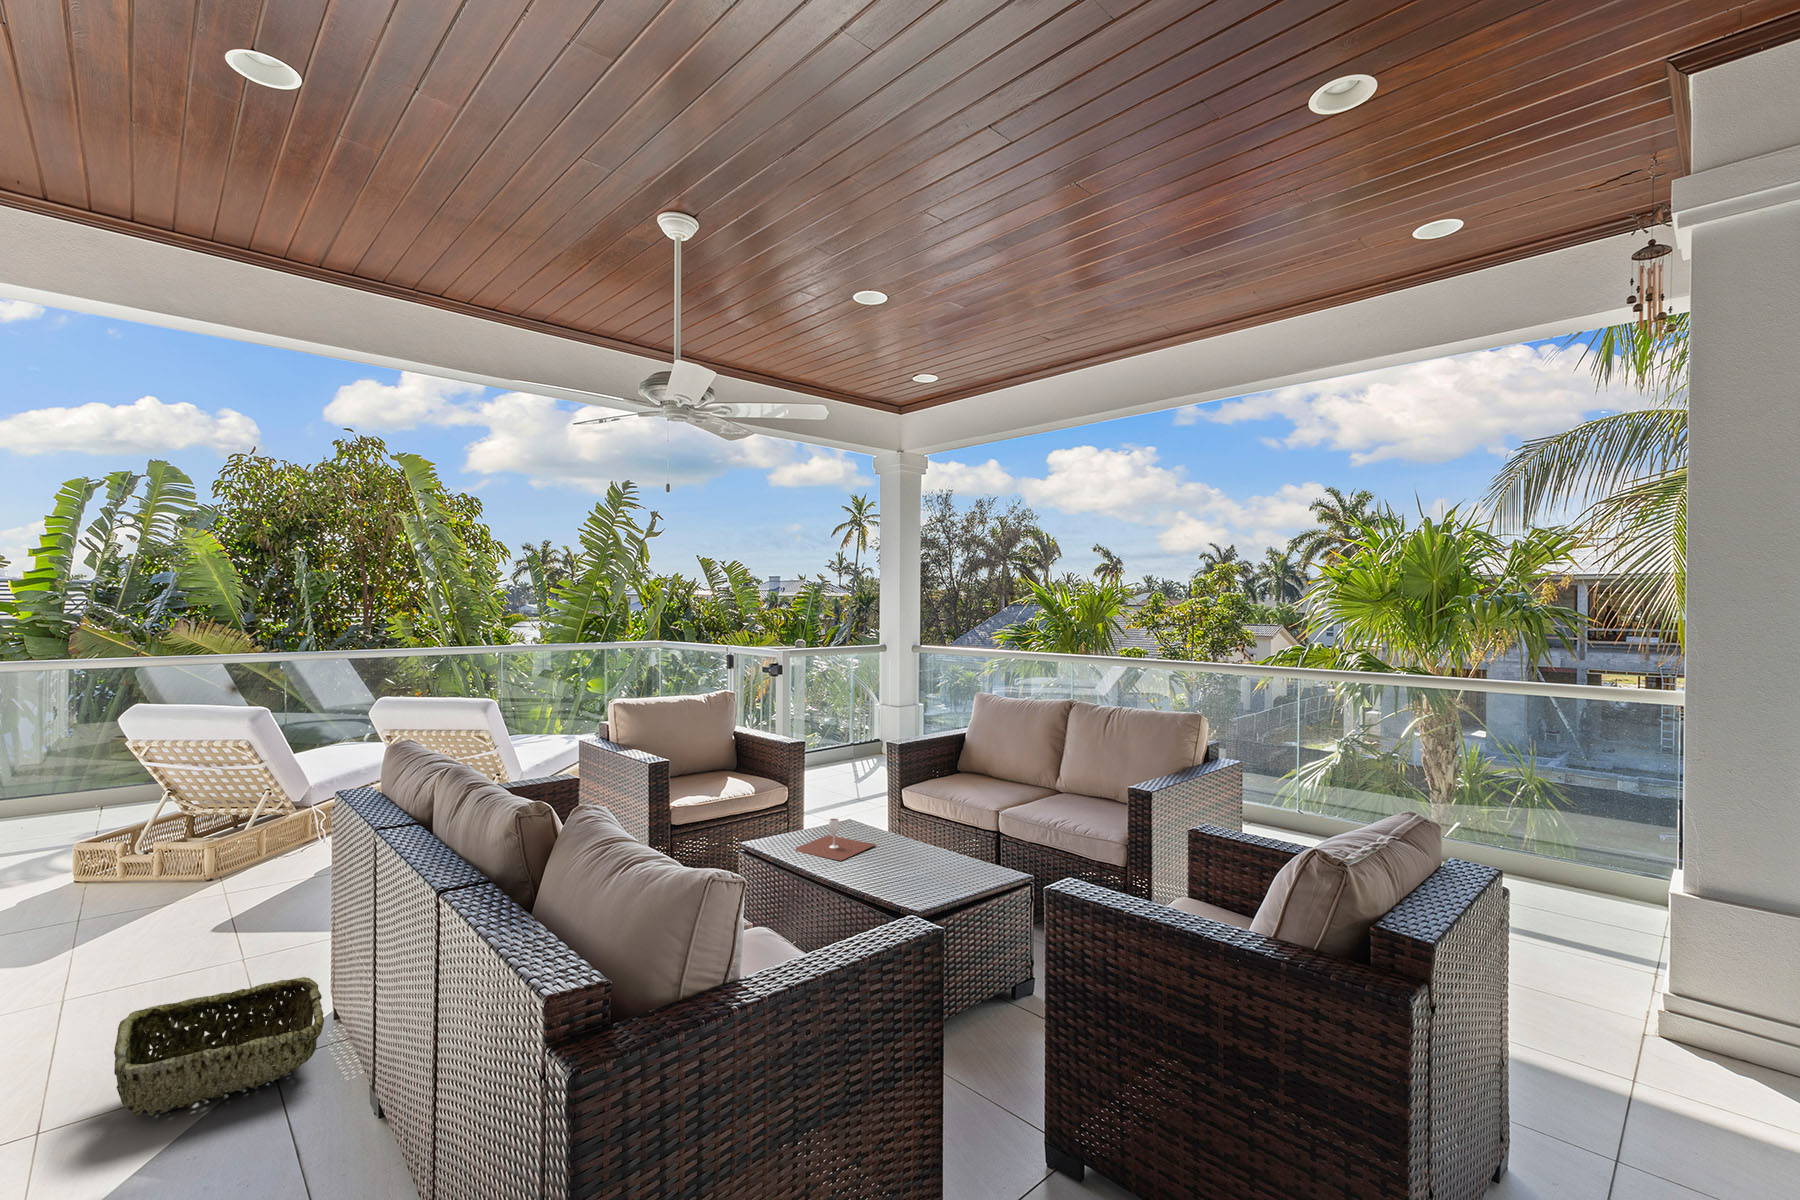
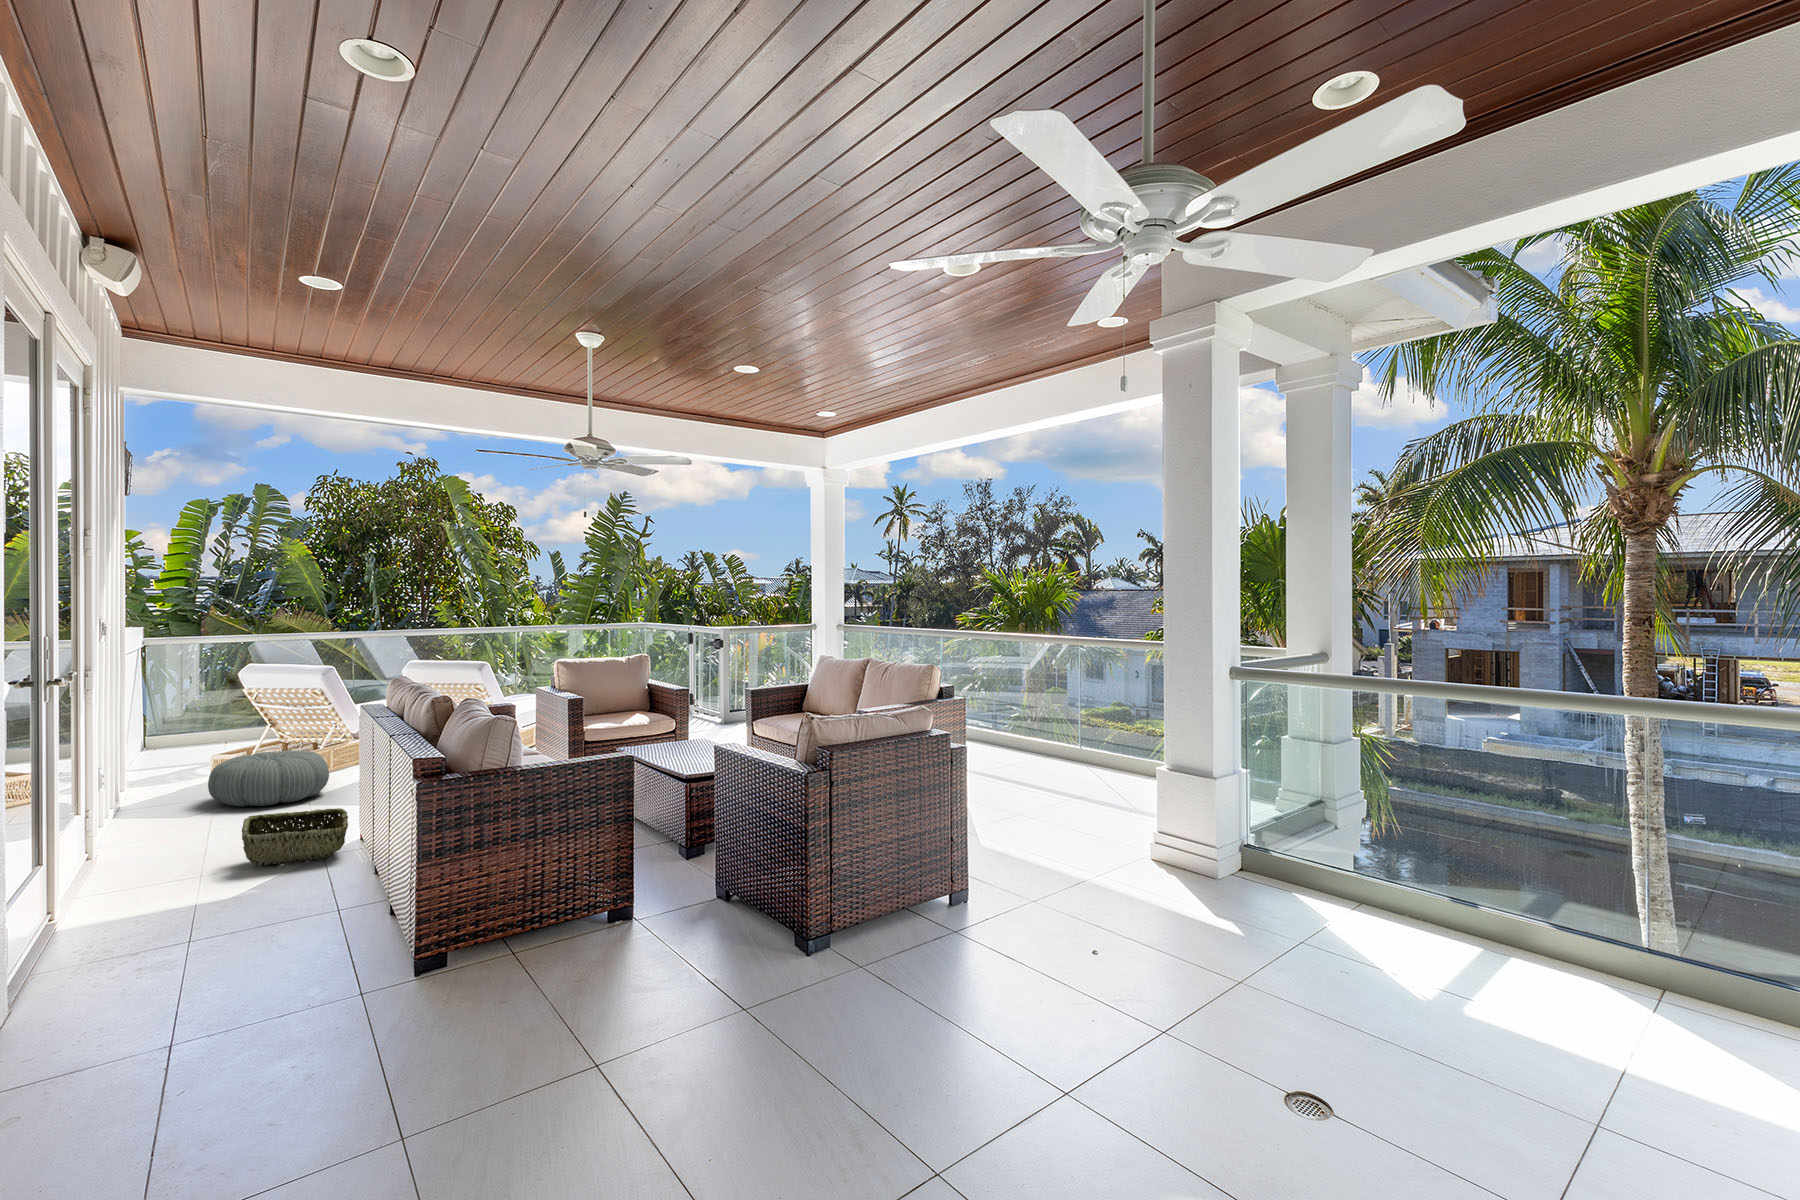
wine glass: present [795,819,876,861] -> none [640,732,699,756]
pouf: none [59,840,266,943] -> present [208,750,329,807]

